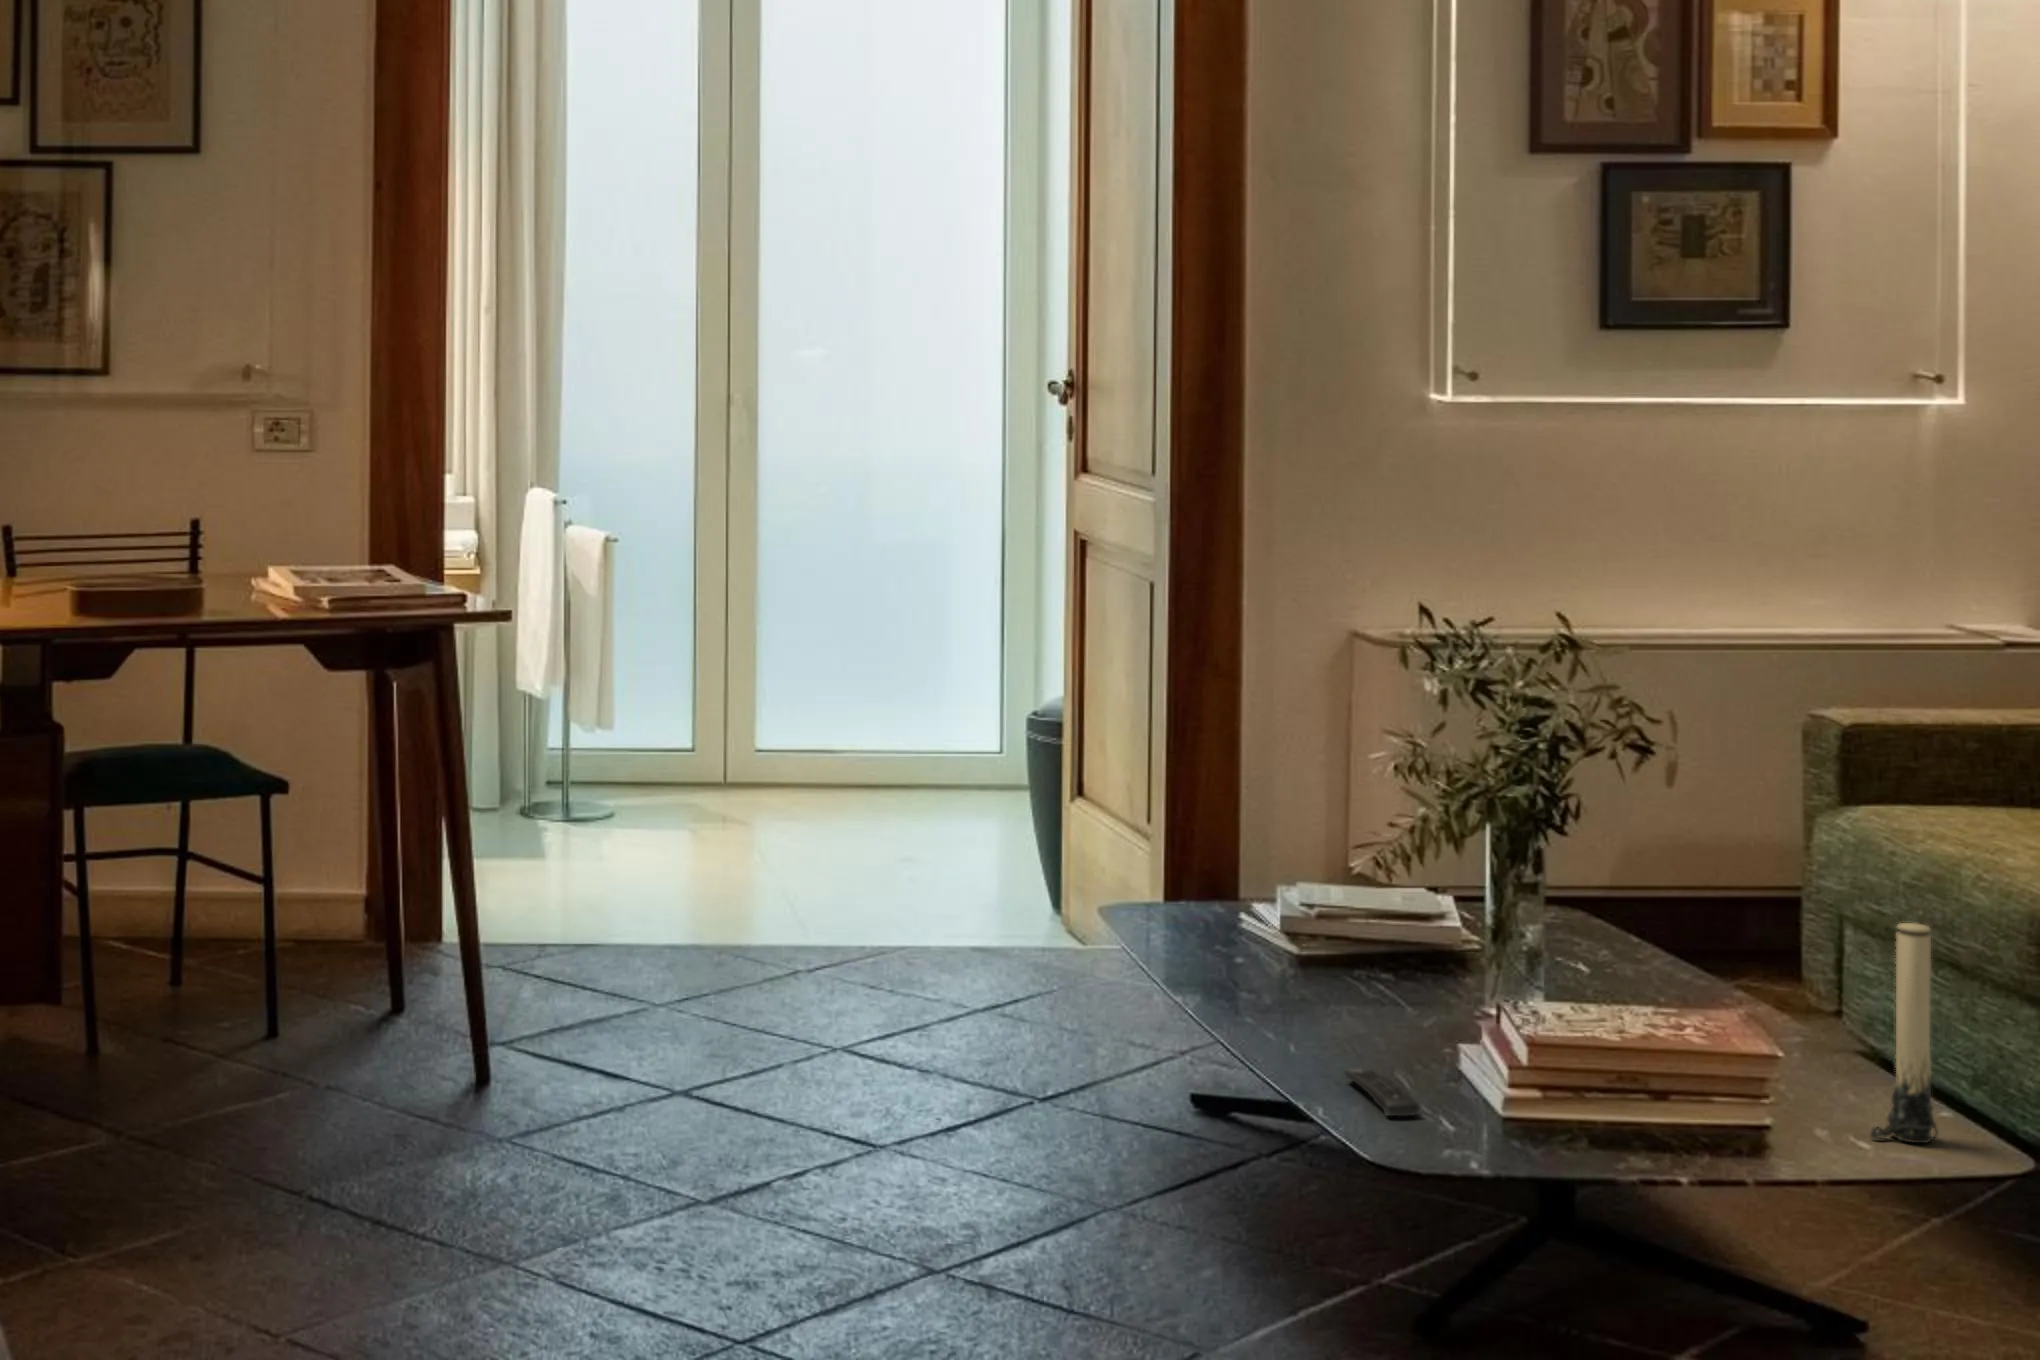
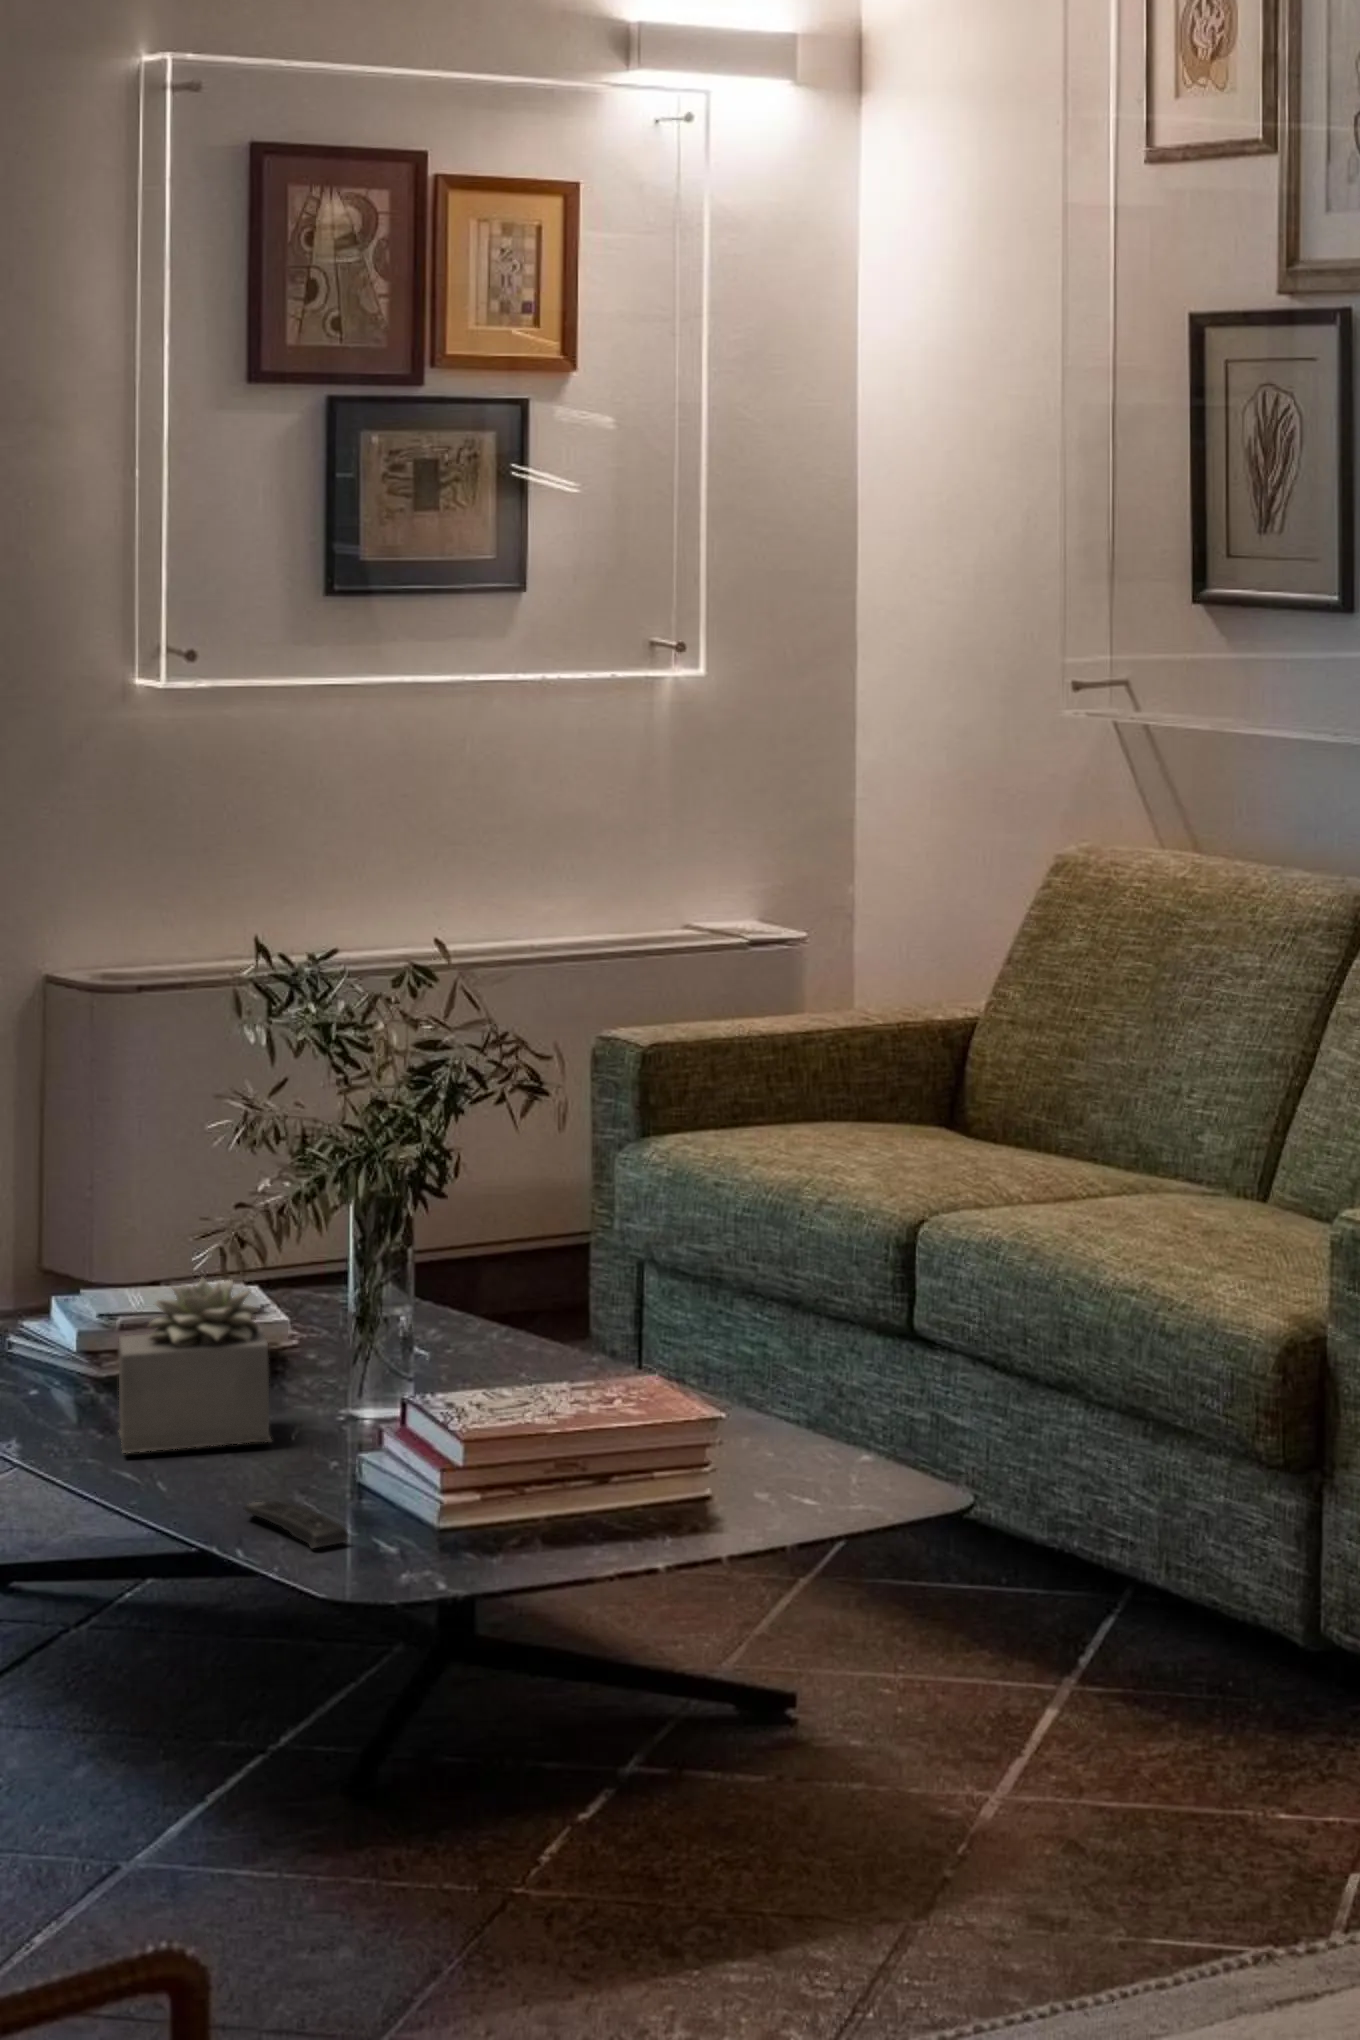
succulent plant: none [1276,877,1407,1021] -> present [118,1278,271,1453]
candle: present [1870,923,1938,1143] -> none [806,1252,869,1489]

